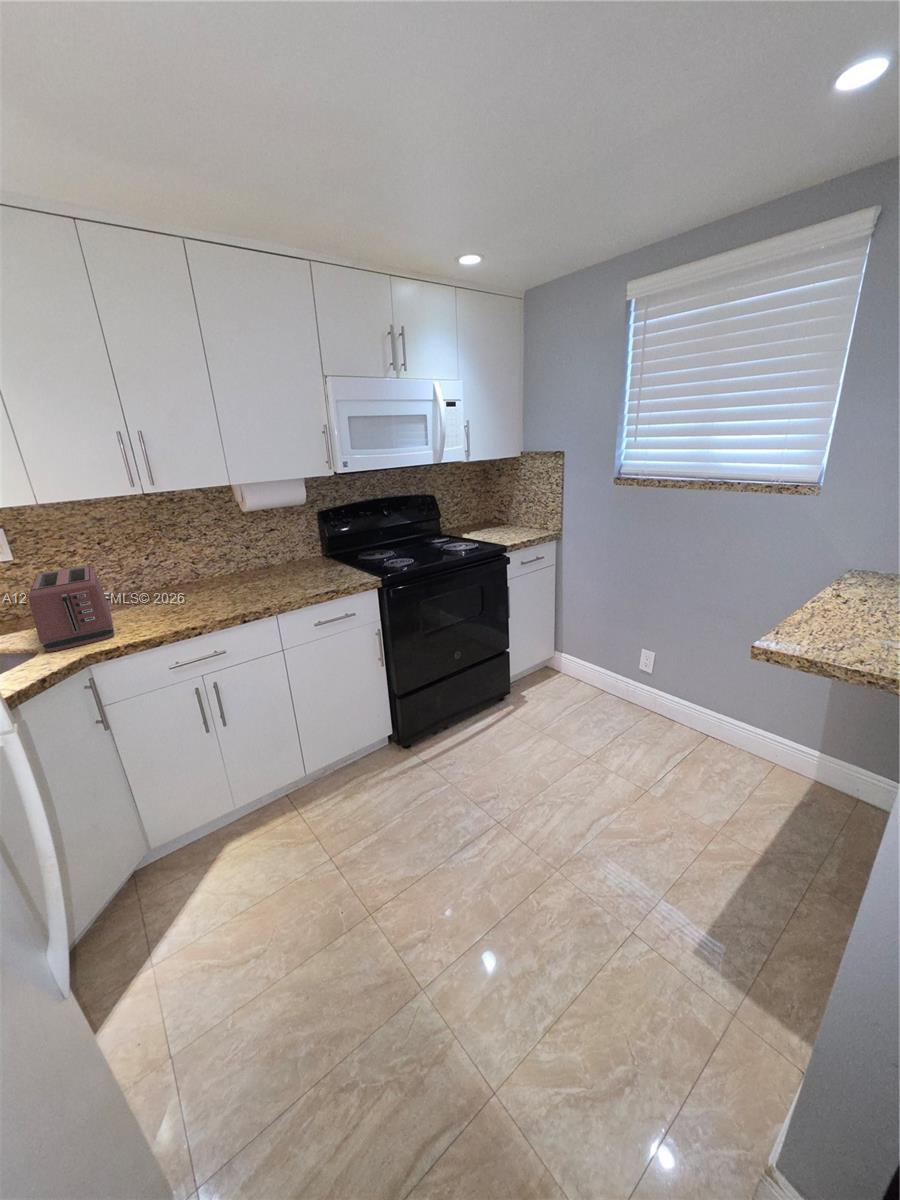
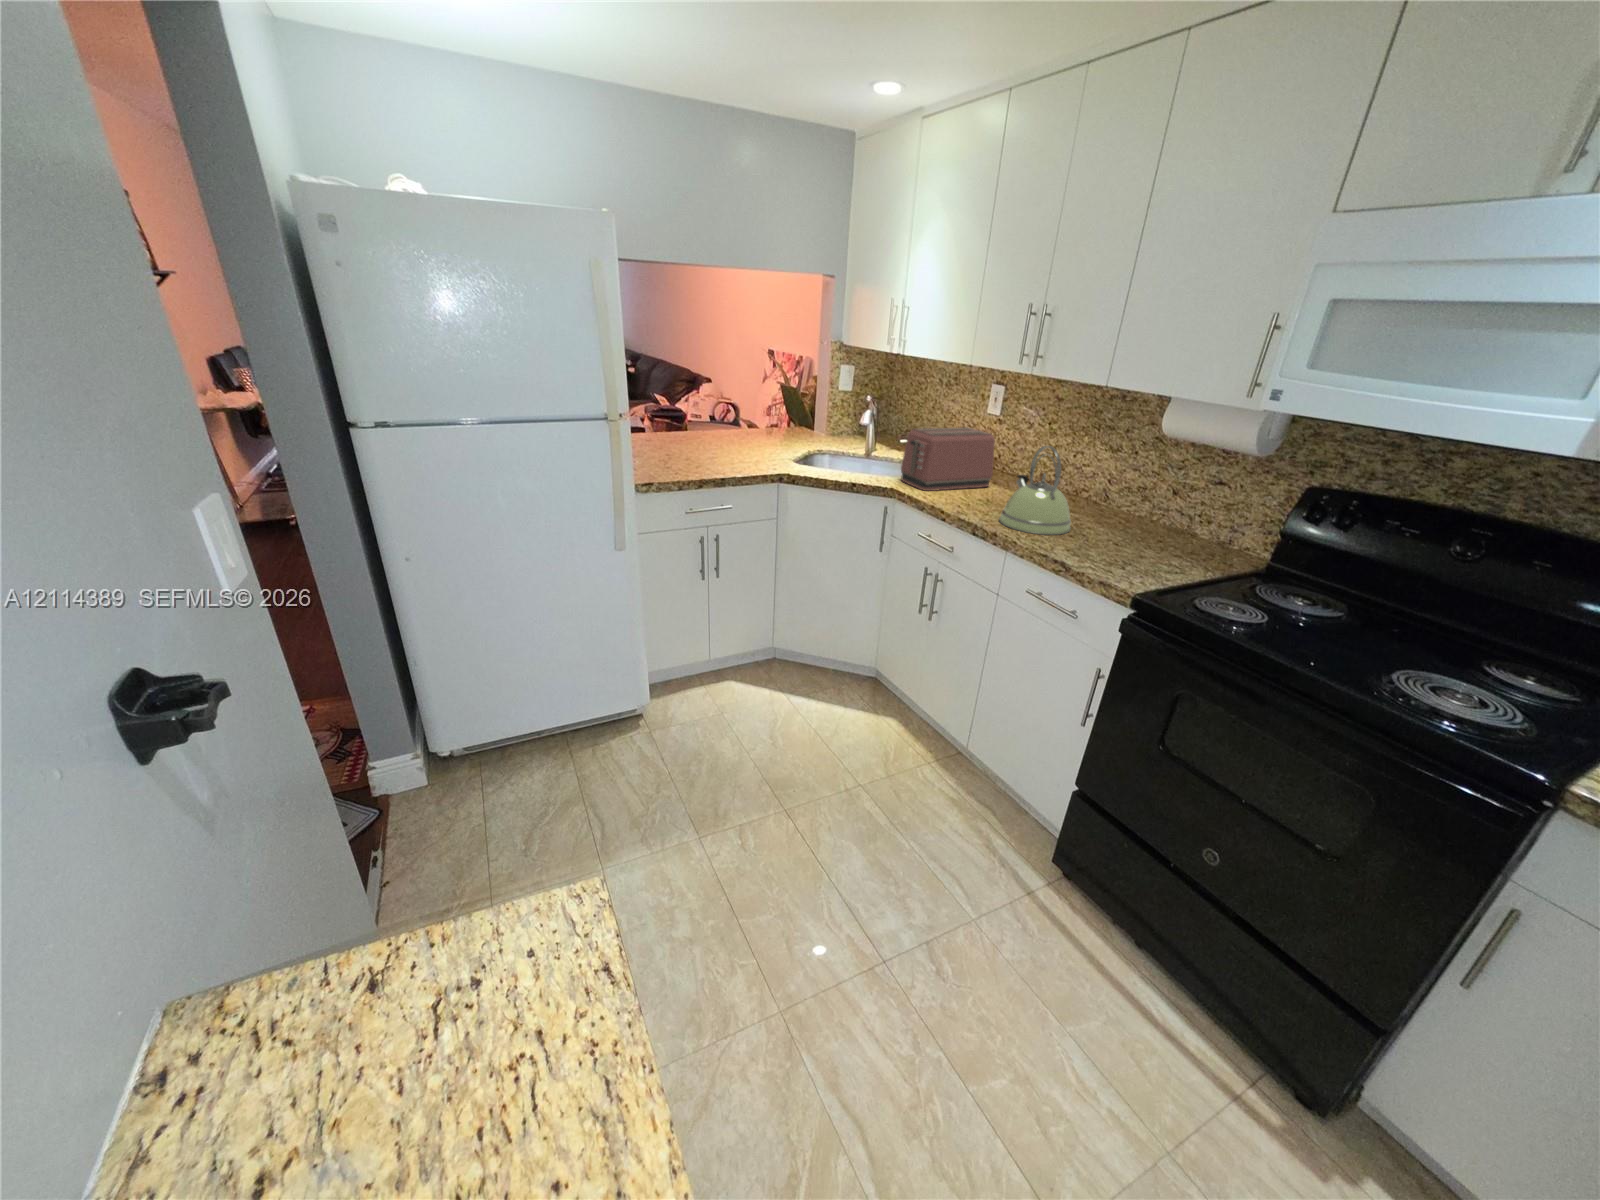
kettle: none [203,537,275,605] -> present [999,446,1071,535]

